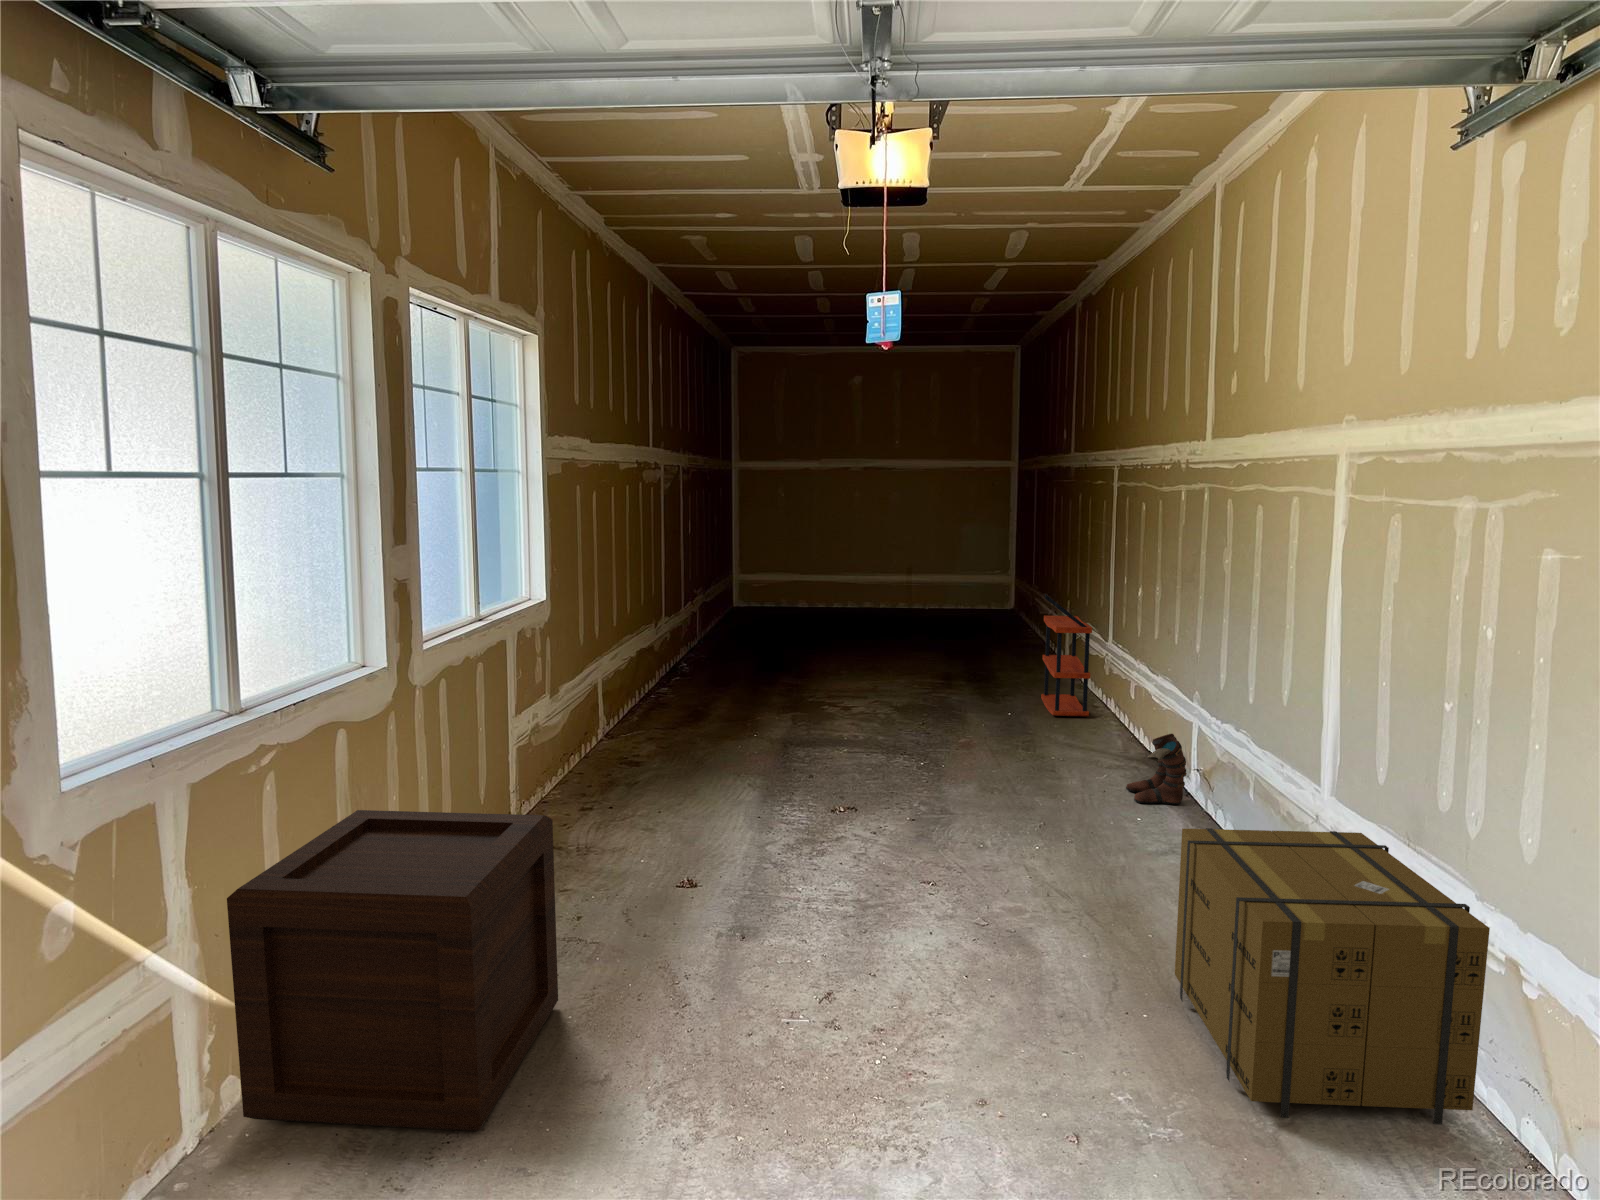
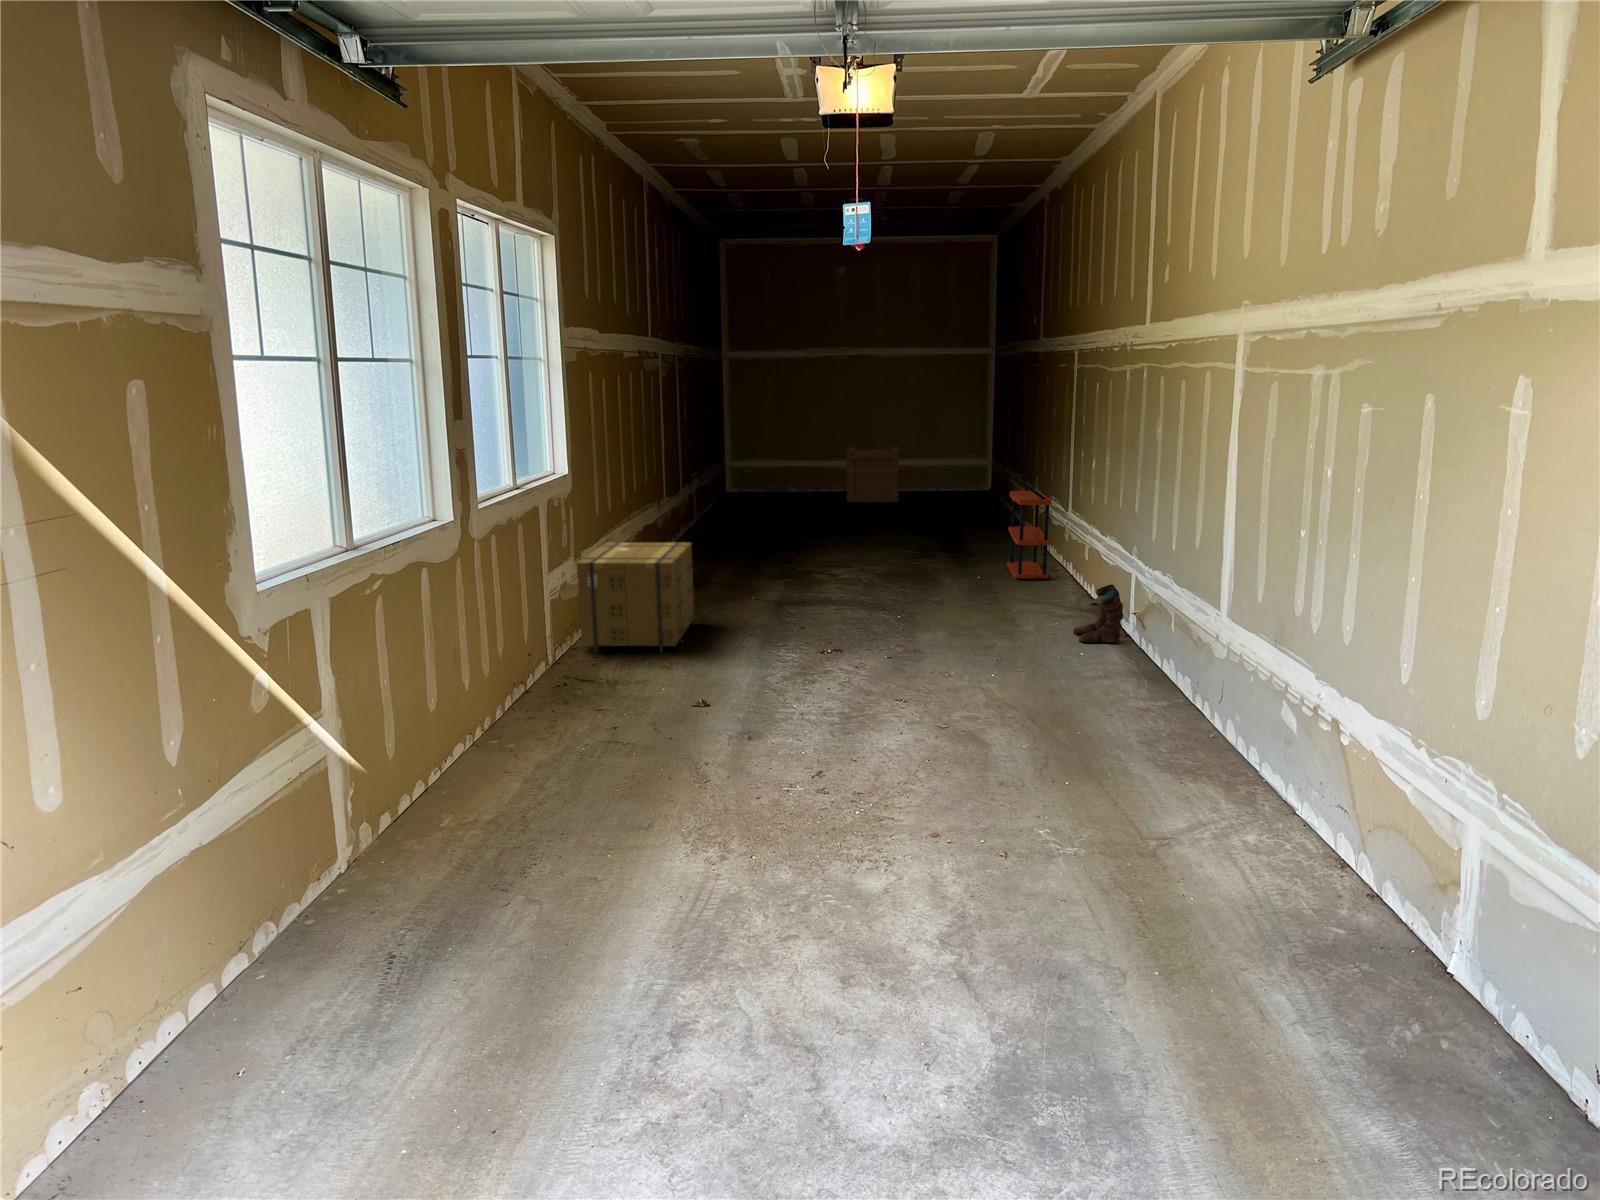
wooden crate: present [227,810,558,1131] -> present [847,448,899,503]
cardboard box: present [1175,828,1490,1124] -> present [577,542,694,653]

